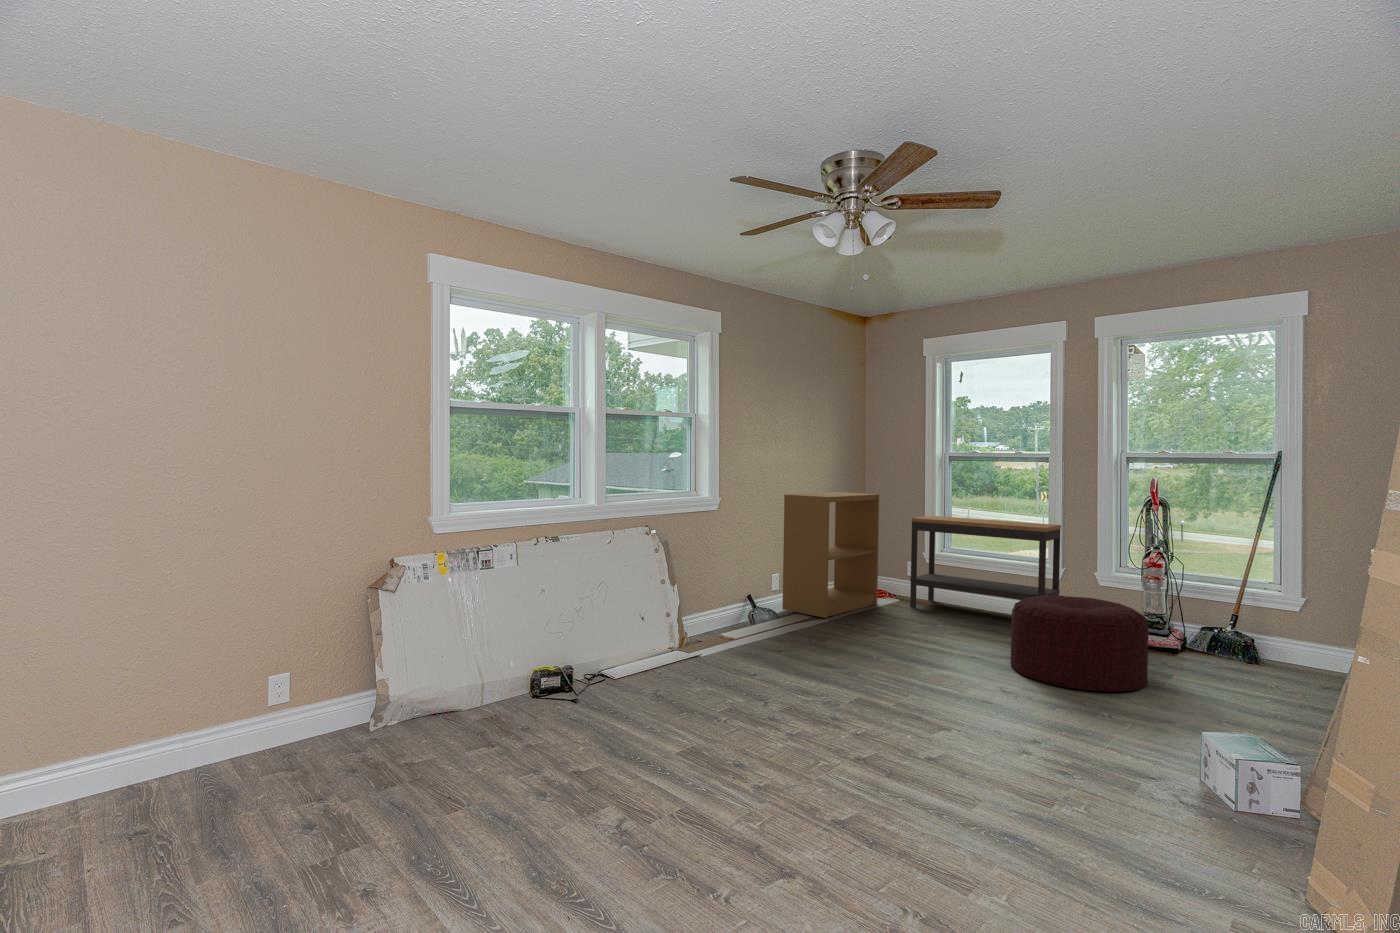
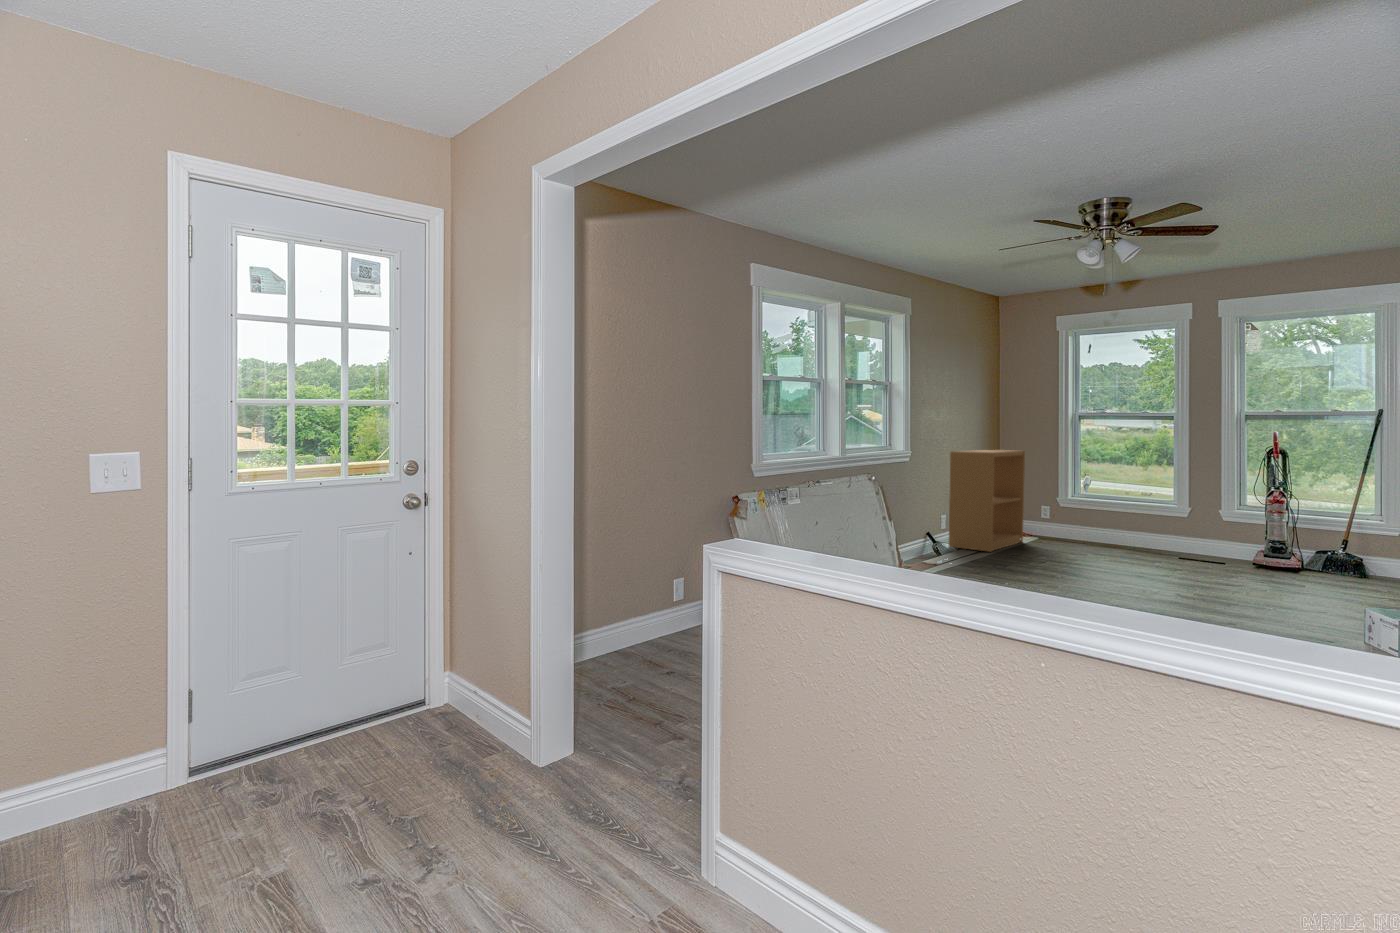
console table: present [910,516,1061,608] -> none [1052,469,1188,557]
ottoman: present [1011,595,1149,692] -> none [1167,526,1288,594]

